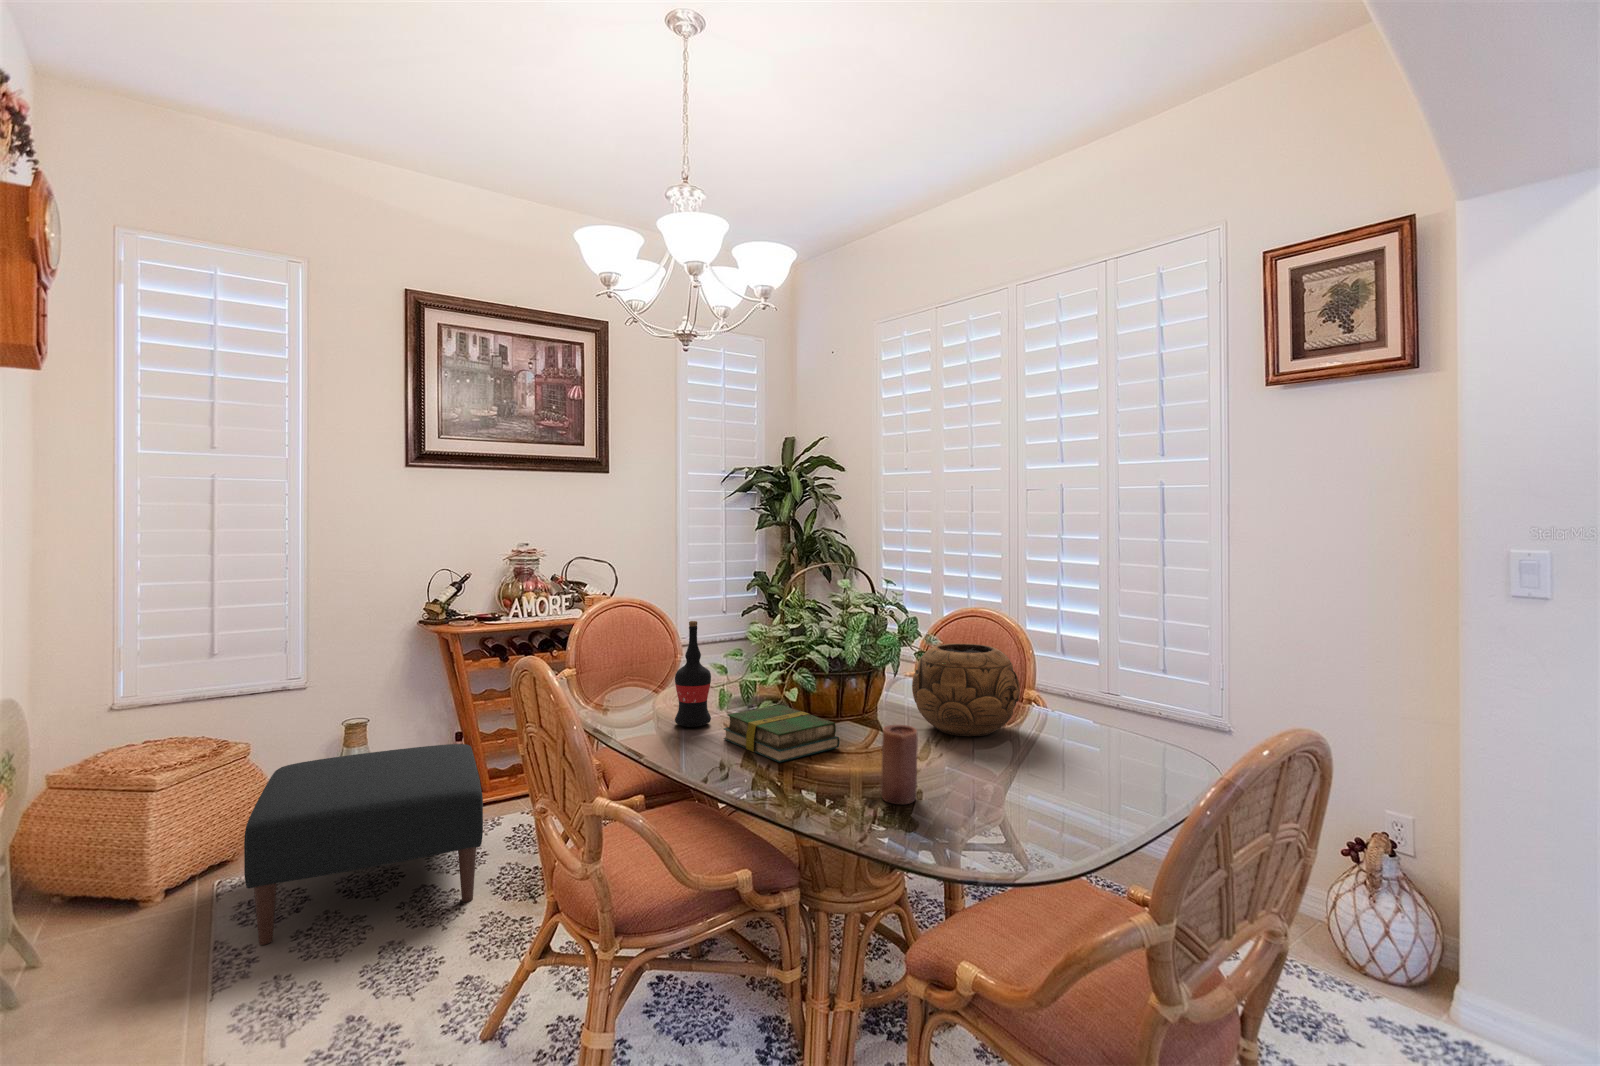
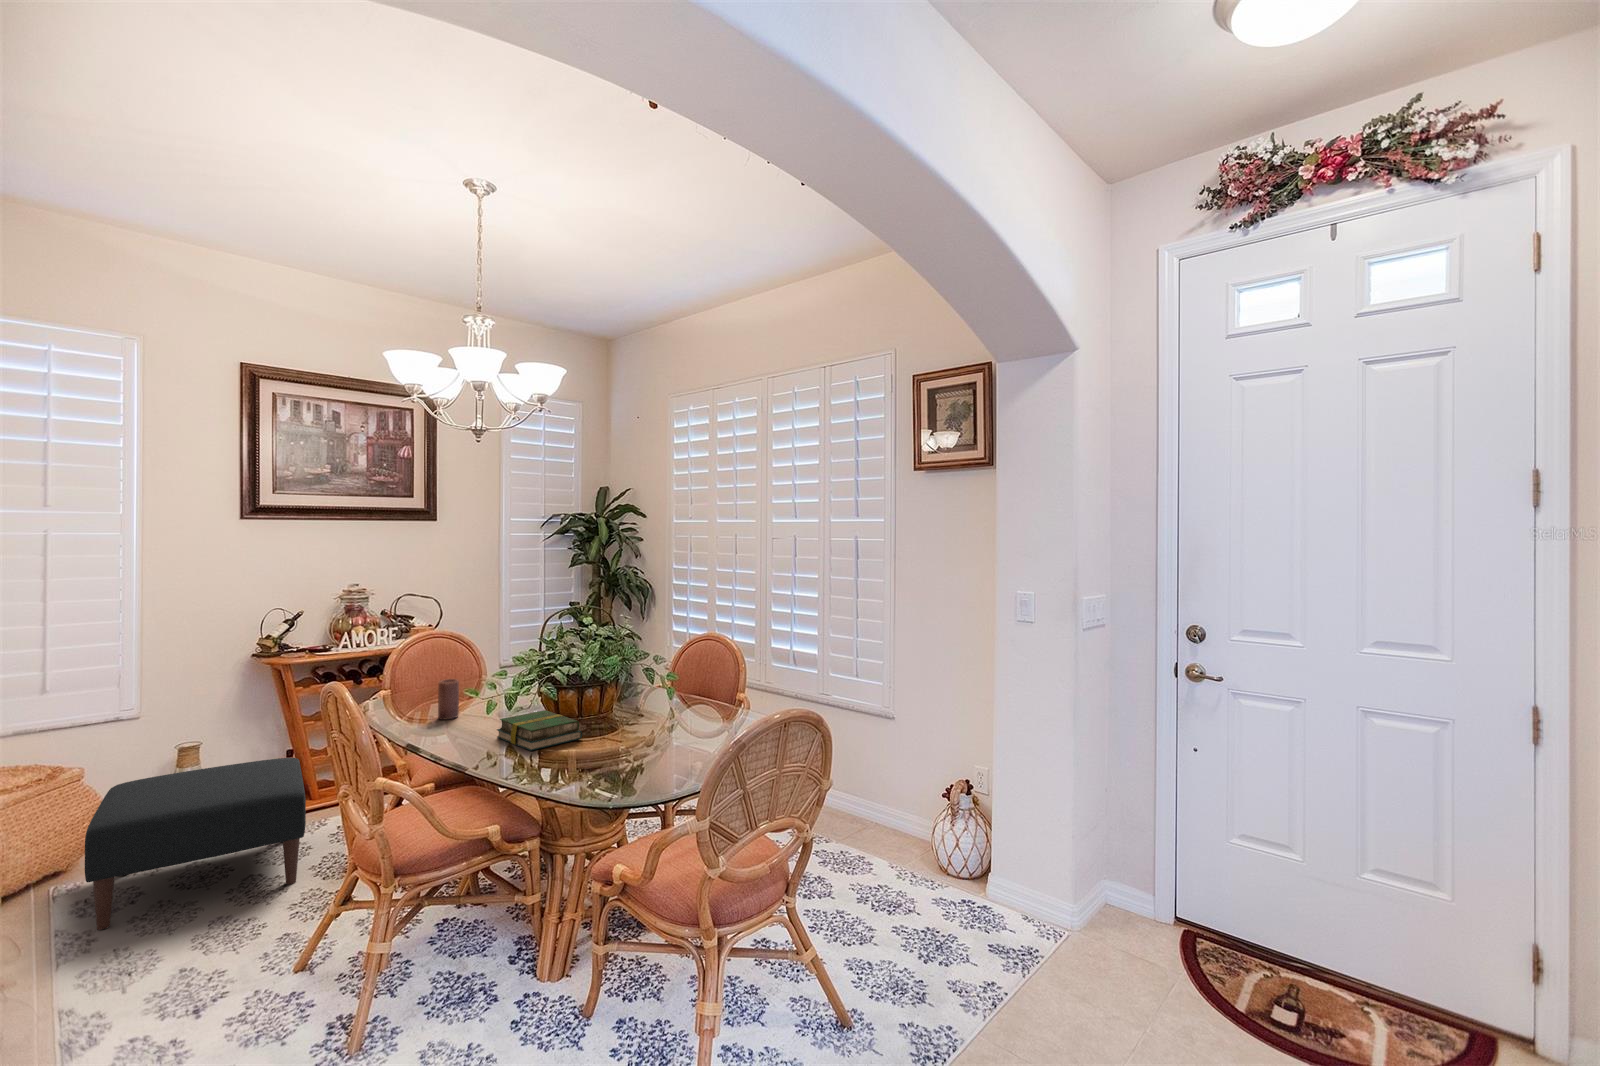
wine bottle: present [675,621,711,727] -> none [463,650,492,730]
decorative bowl: present [912,643,1020,736] -> none [646,660,721,726]
candle: present [881,725,918,804] -> present [438,679,459,720]

